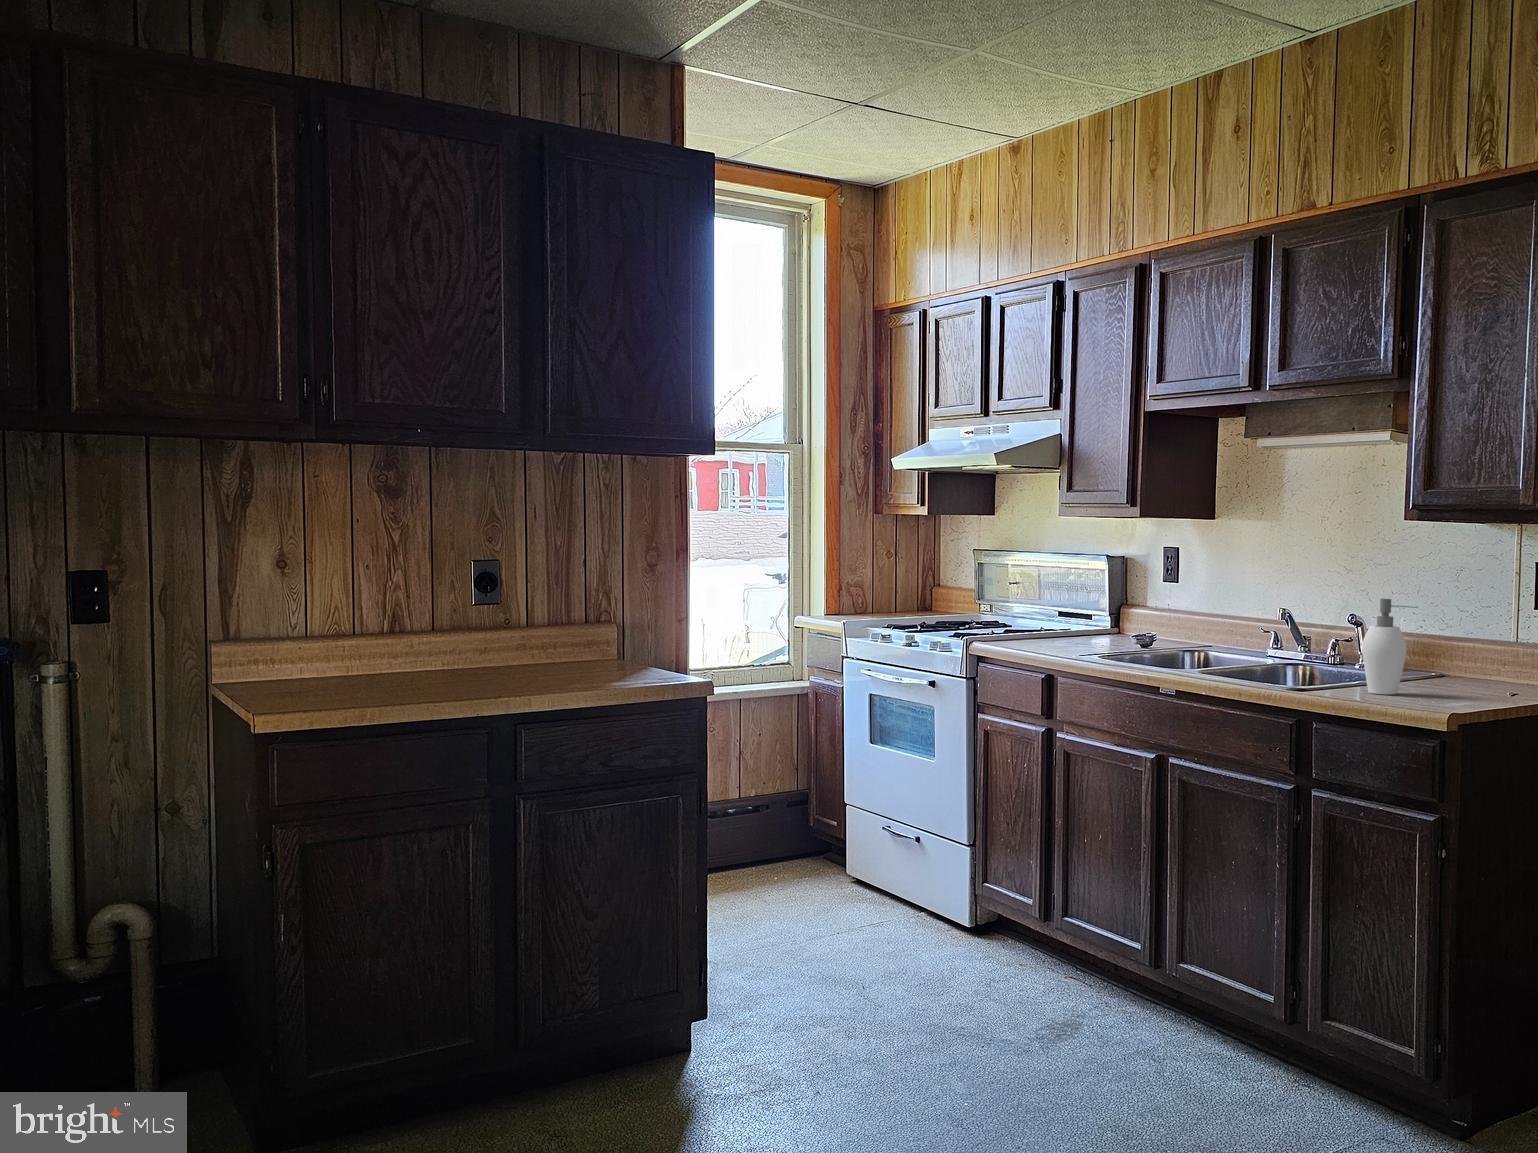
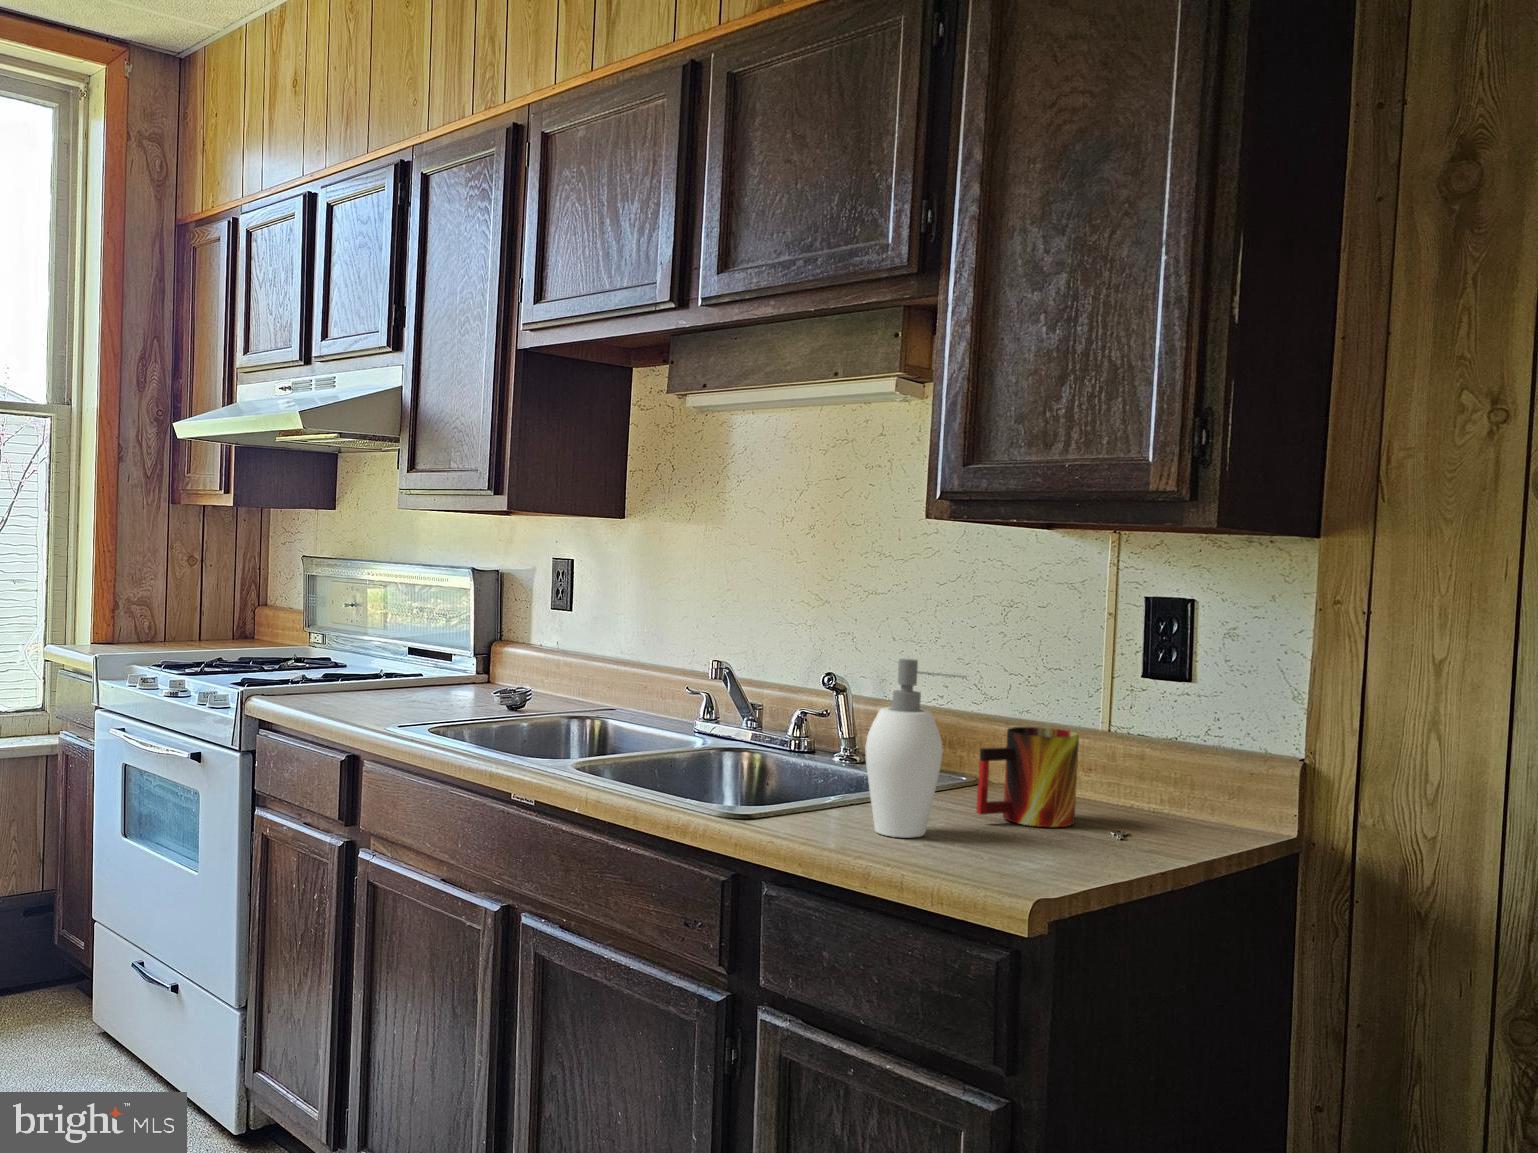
mug: none [1433,640,1499,695] -> present [976,727,1079,827]

